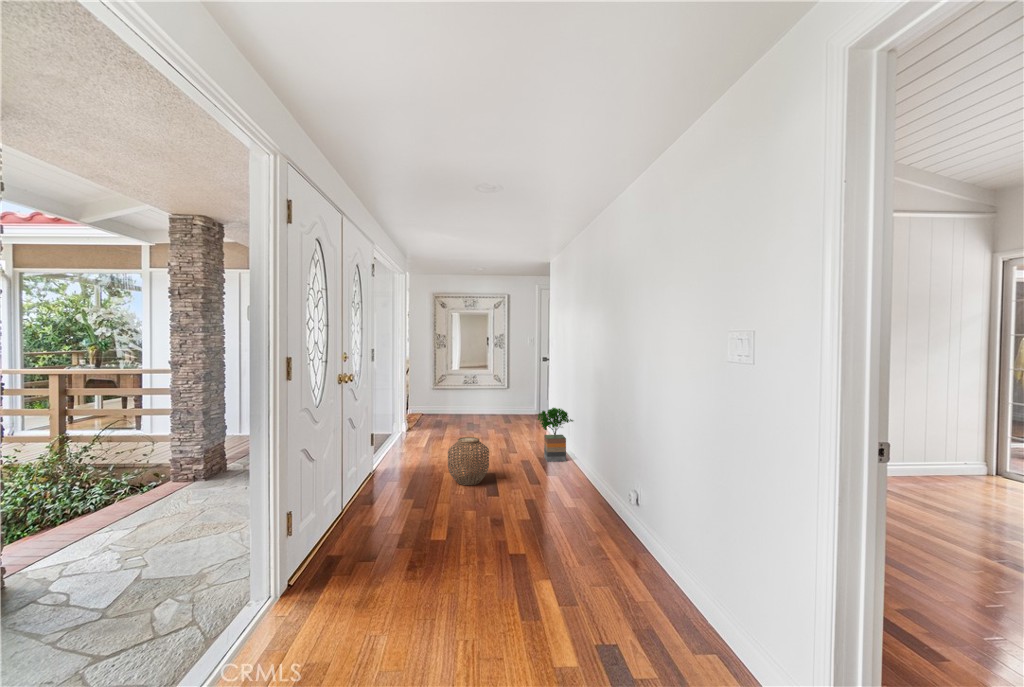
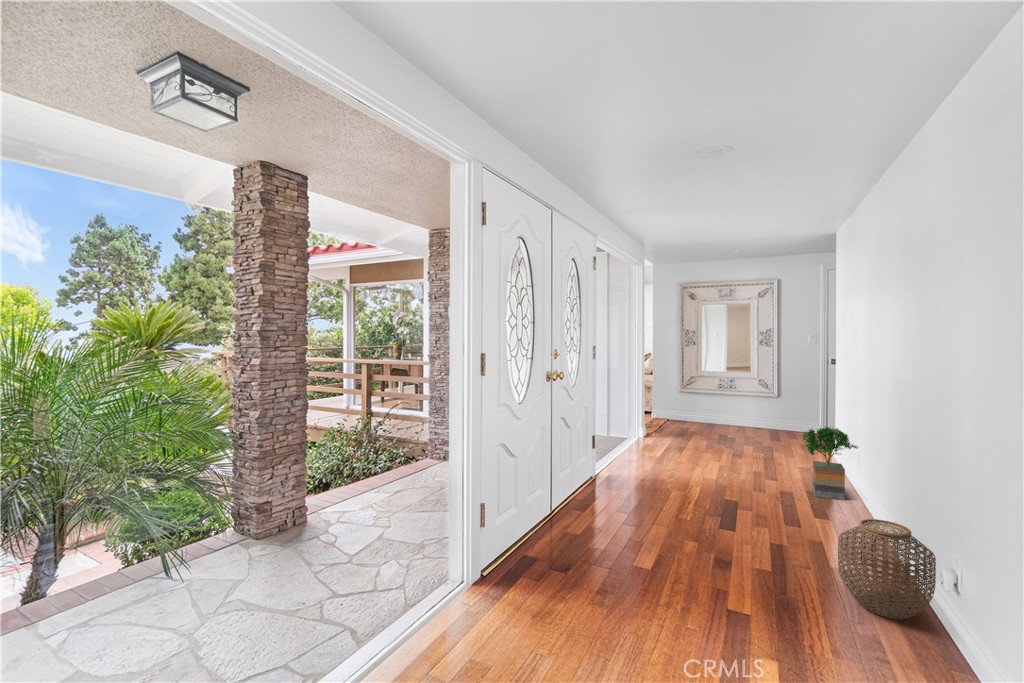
woven basket: present [448,437,489,485] -> present [838,519,936,619]

